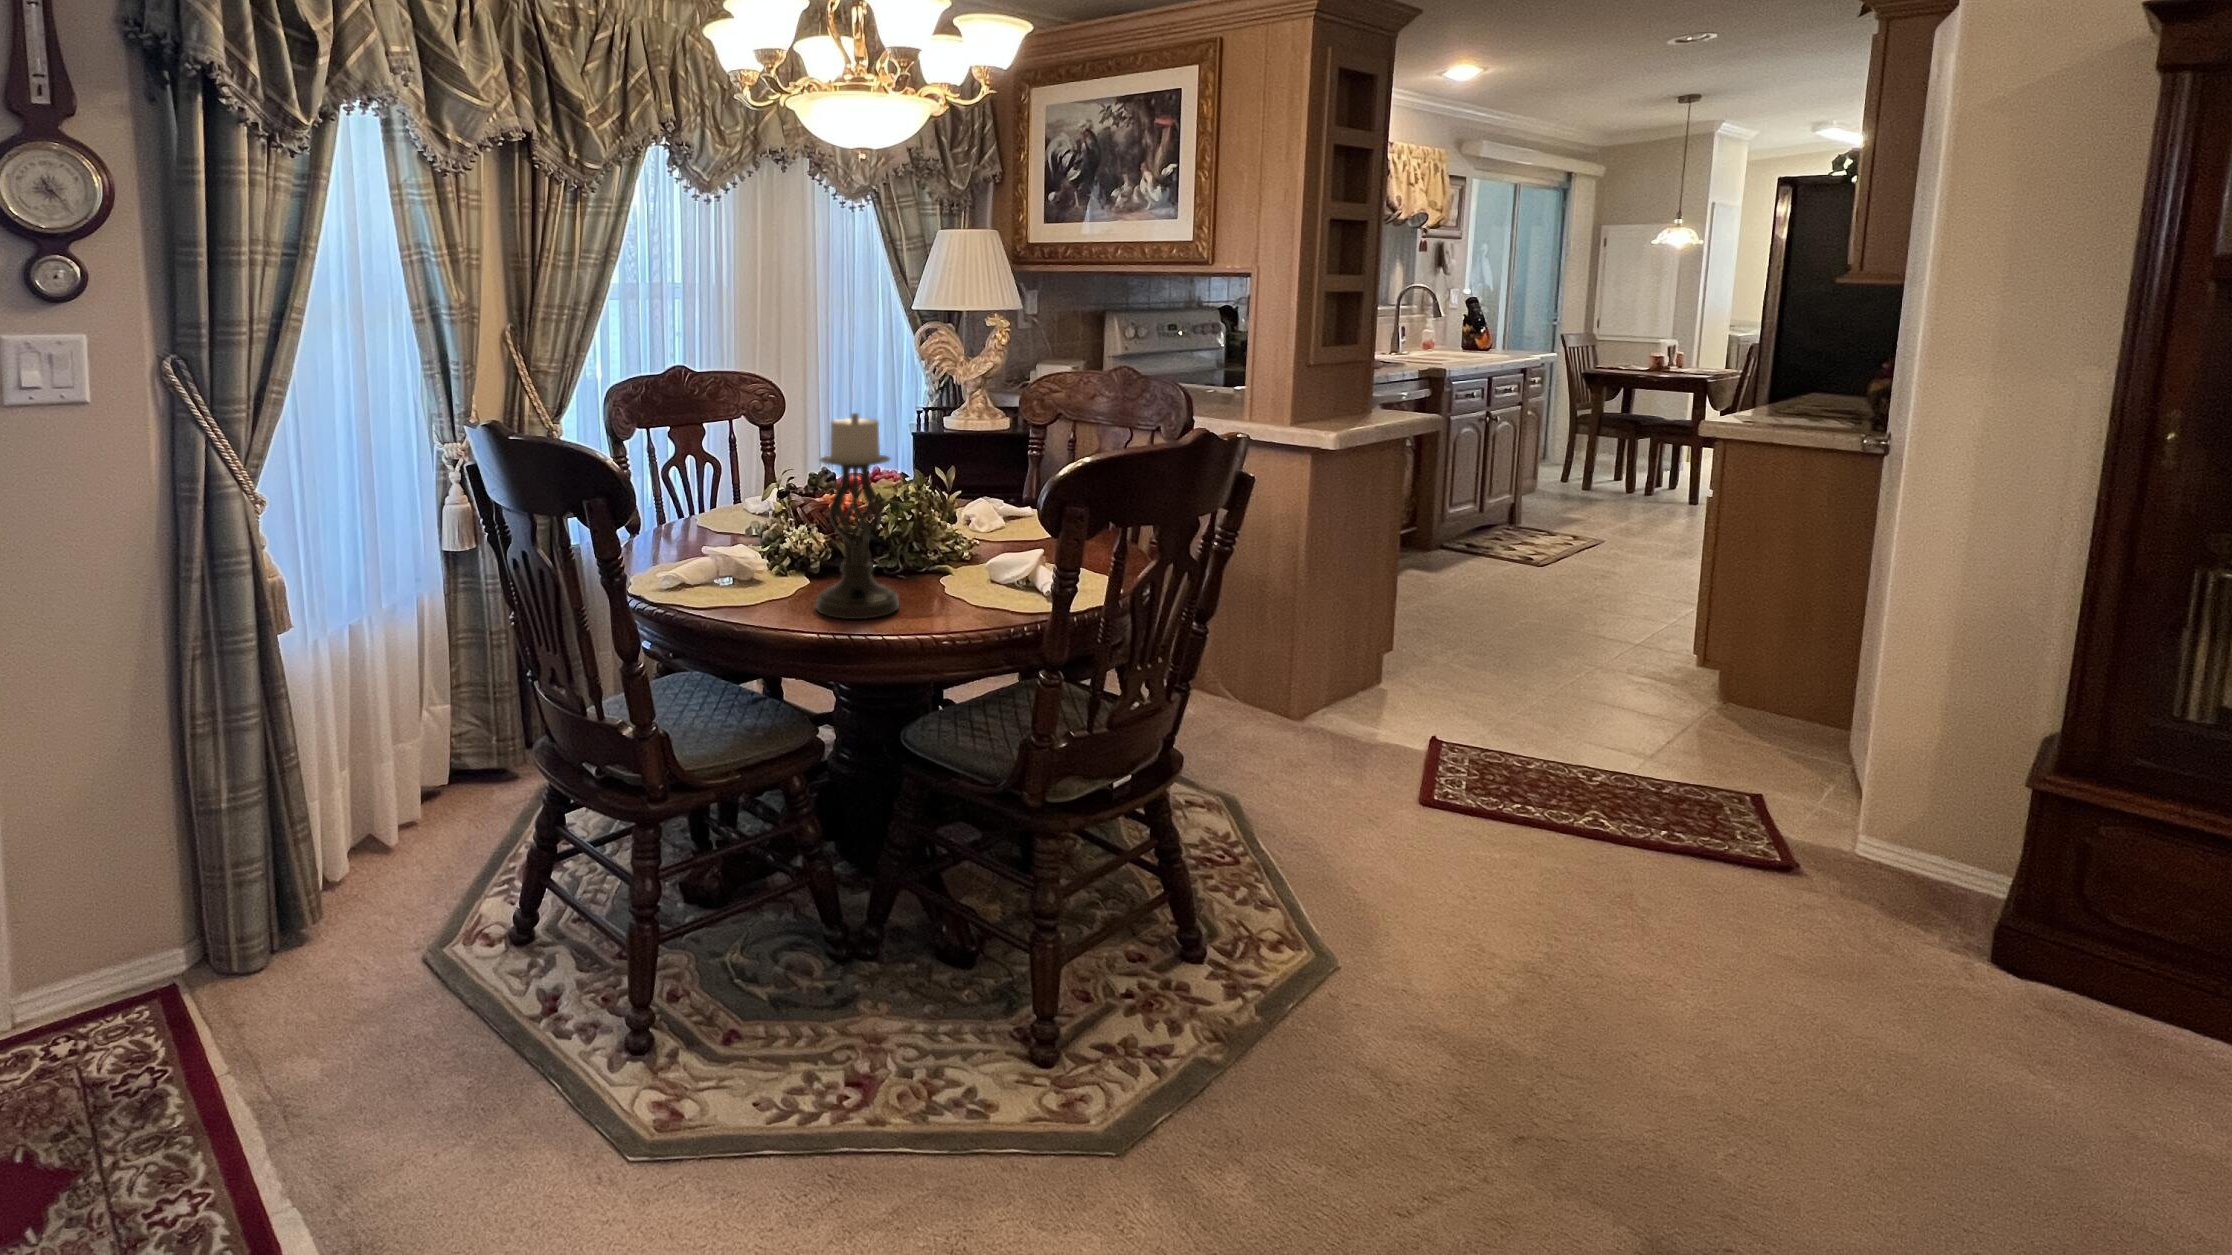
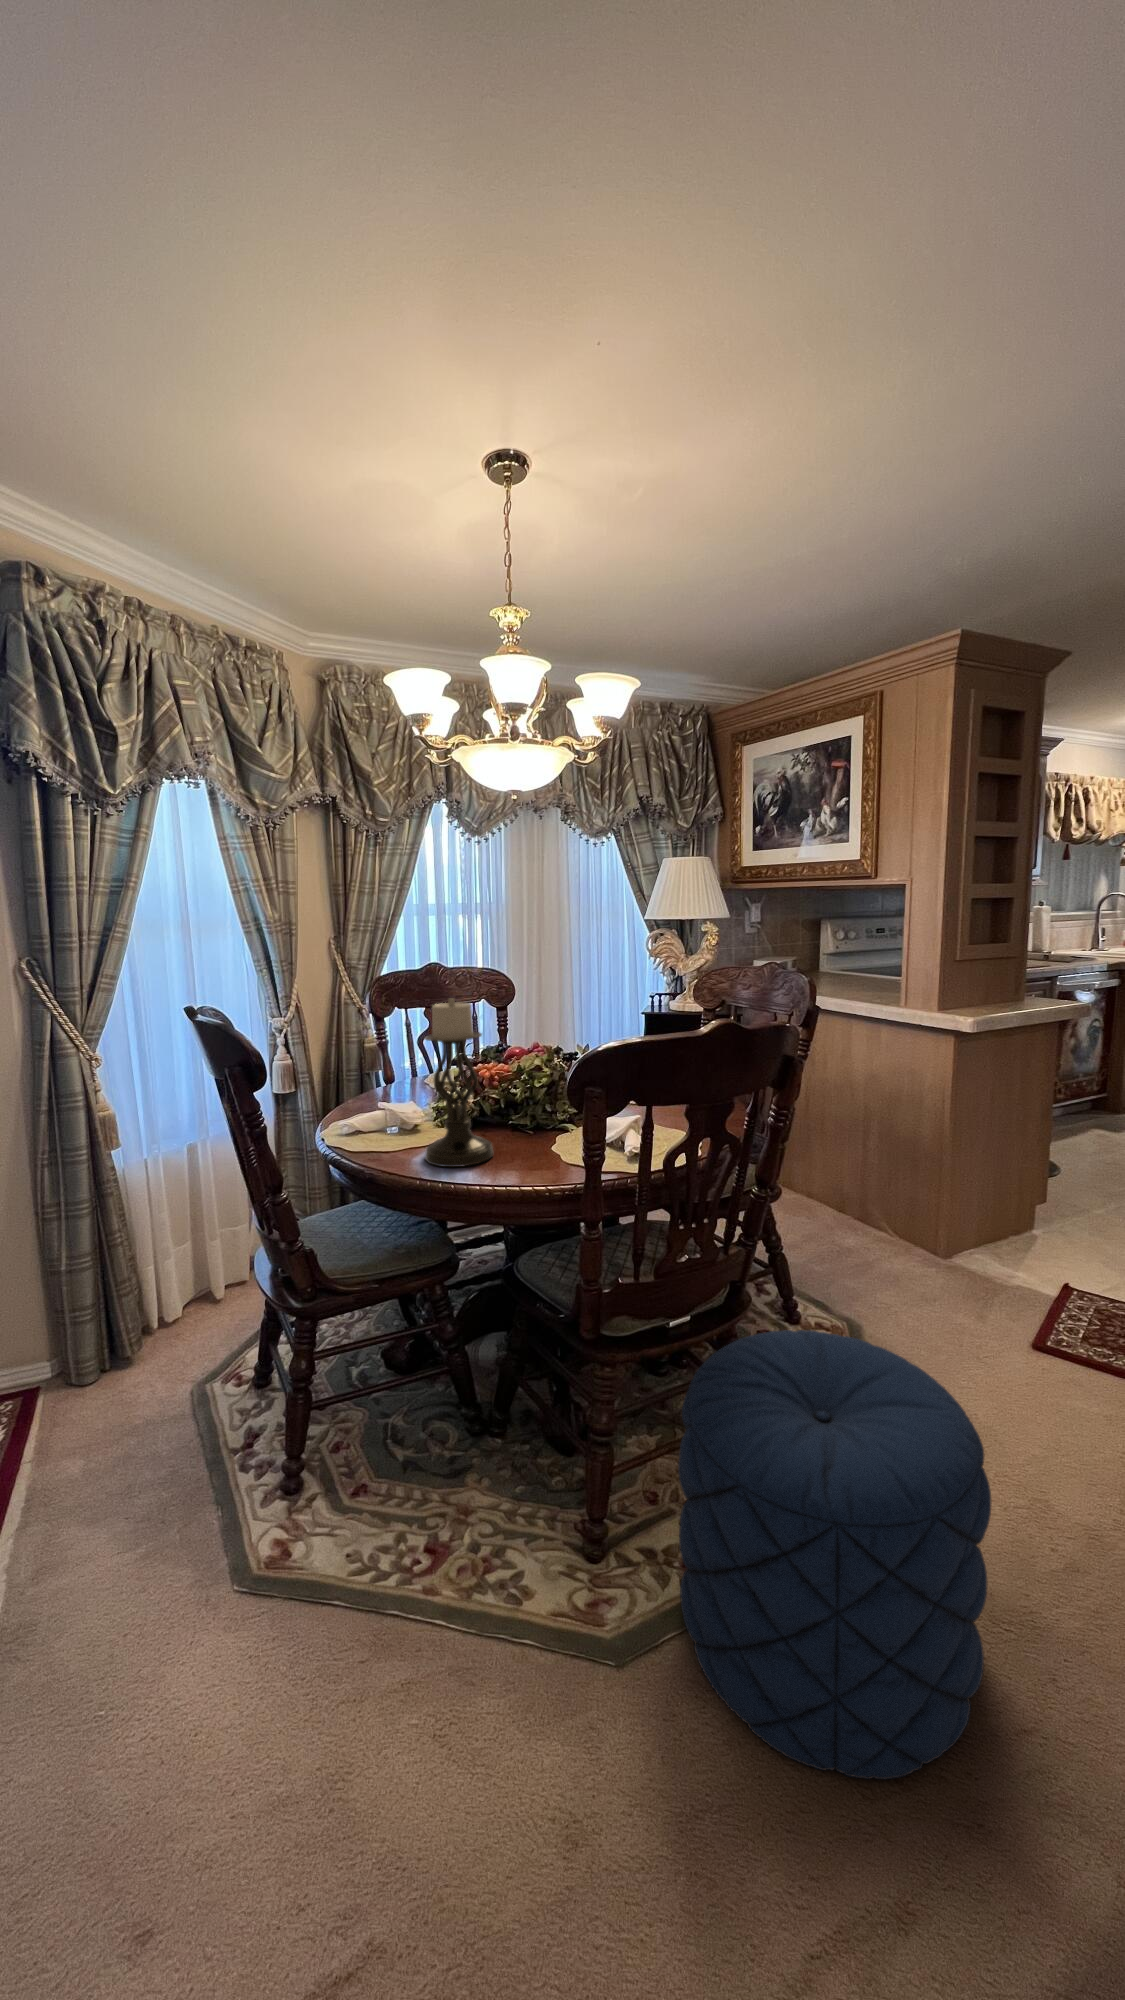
pouf: none [1153,776,1486,1196] -> present [678,1330,991,1780]

